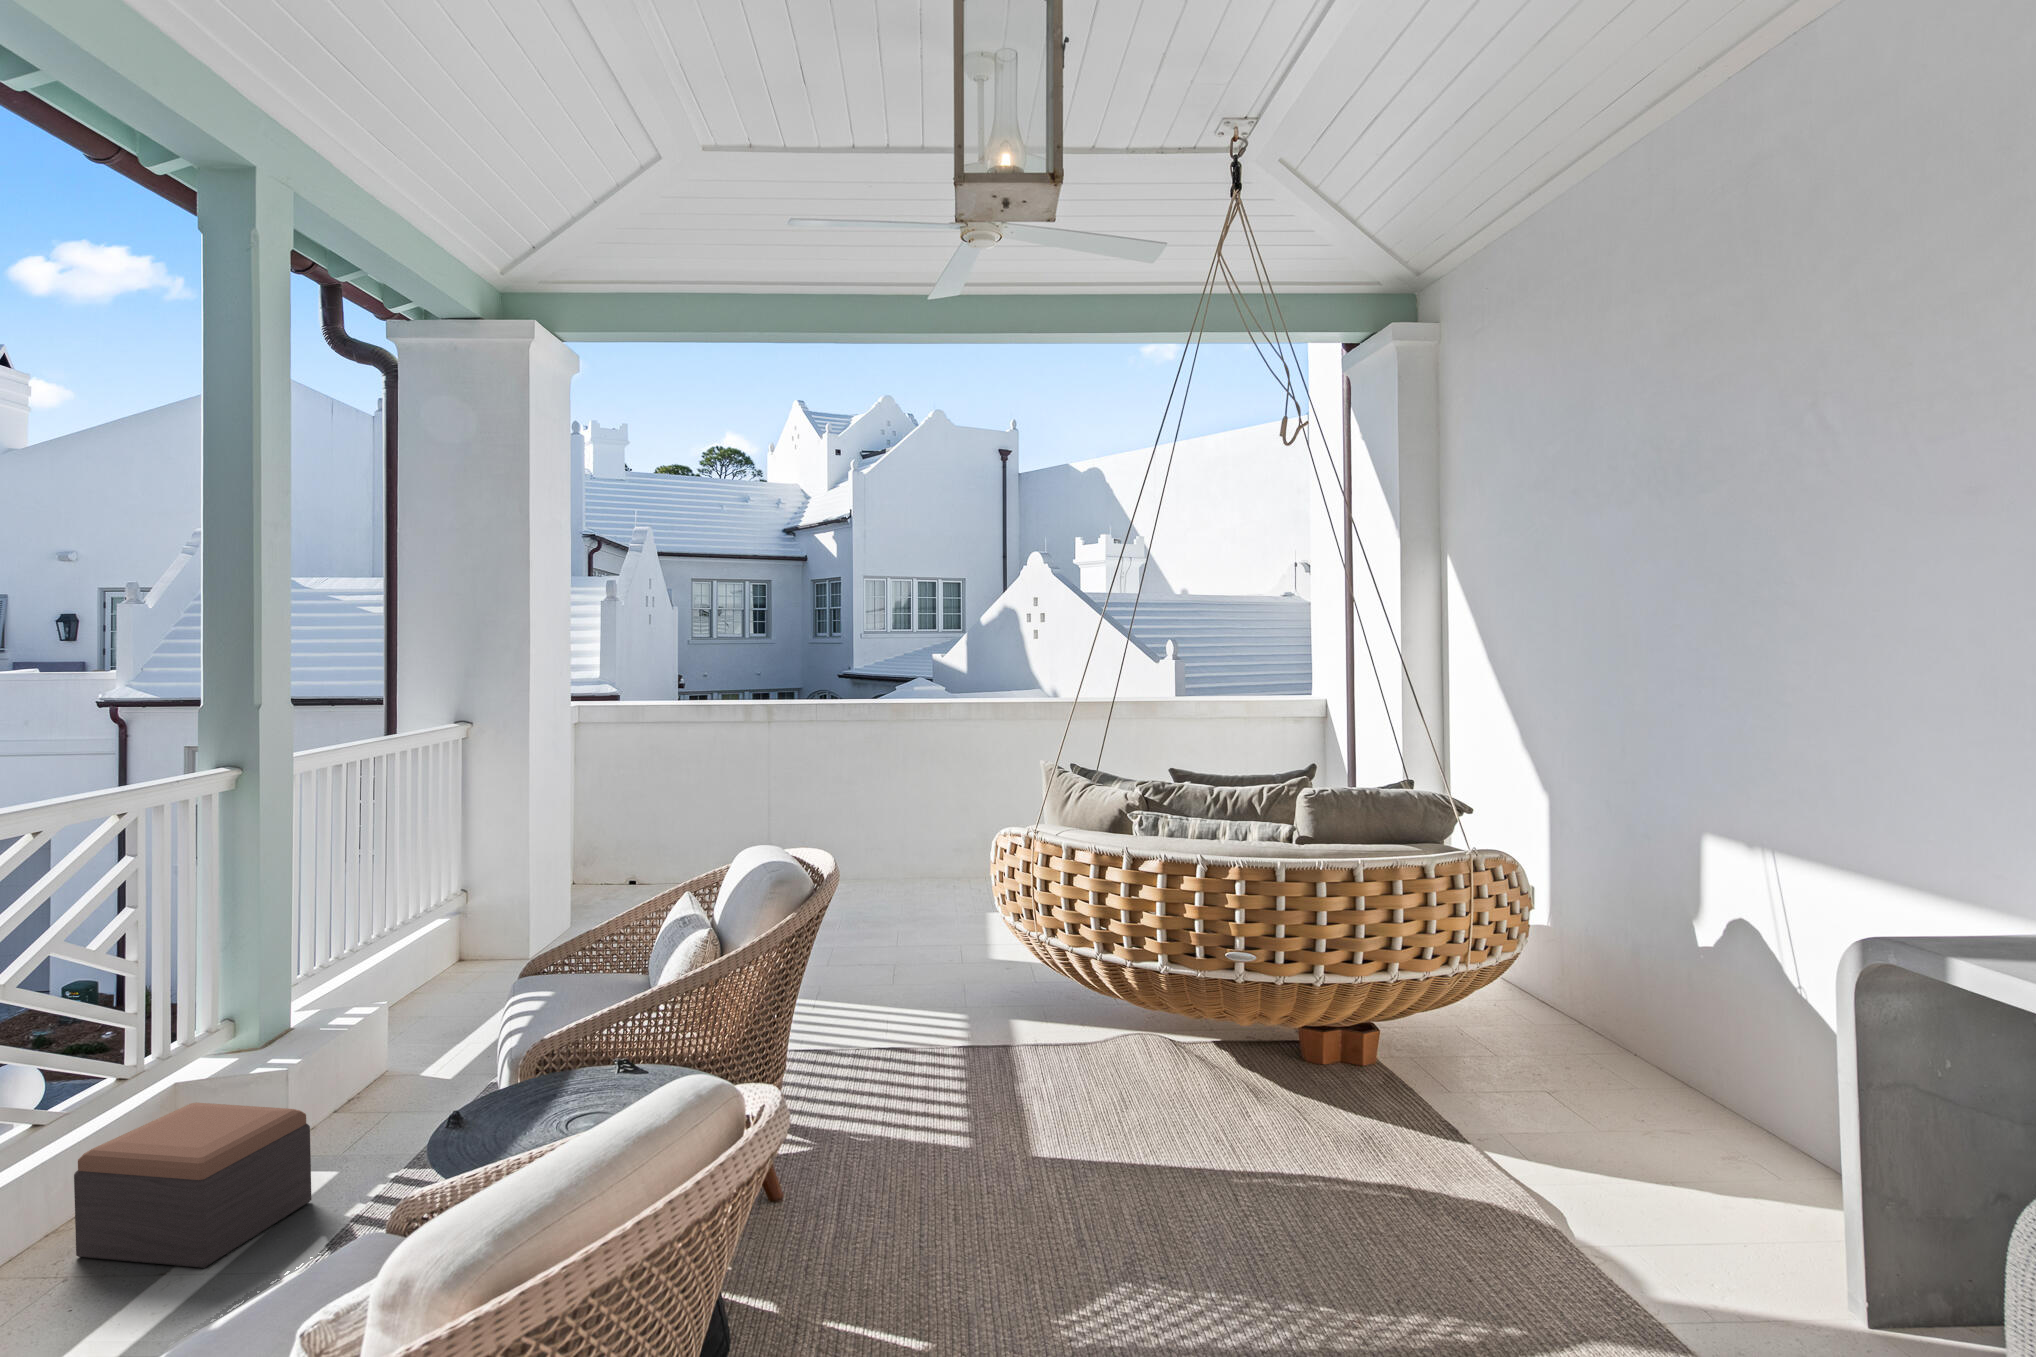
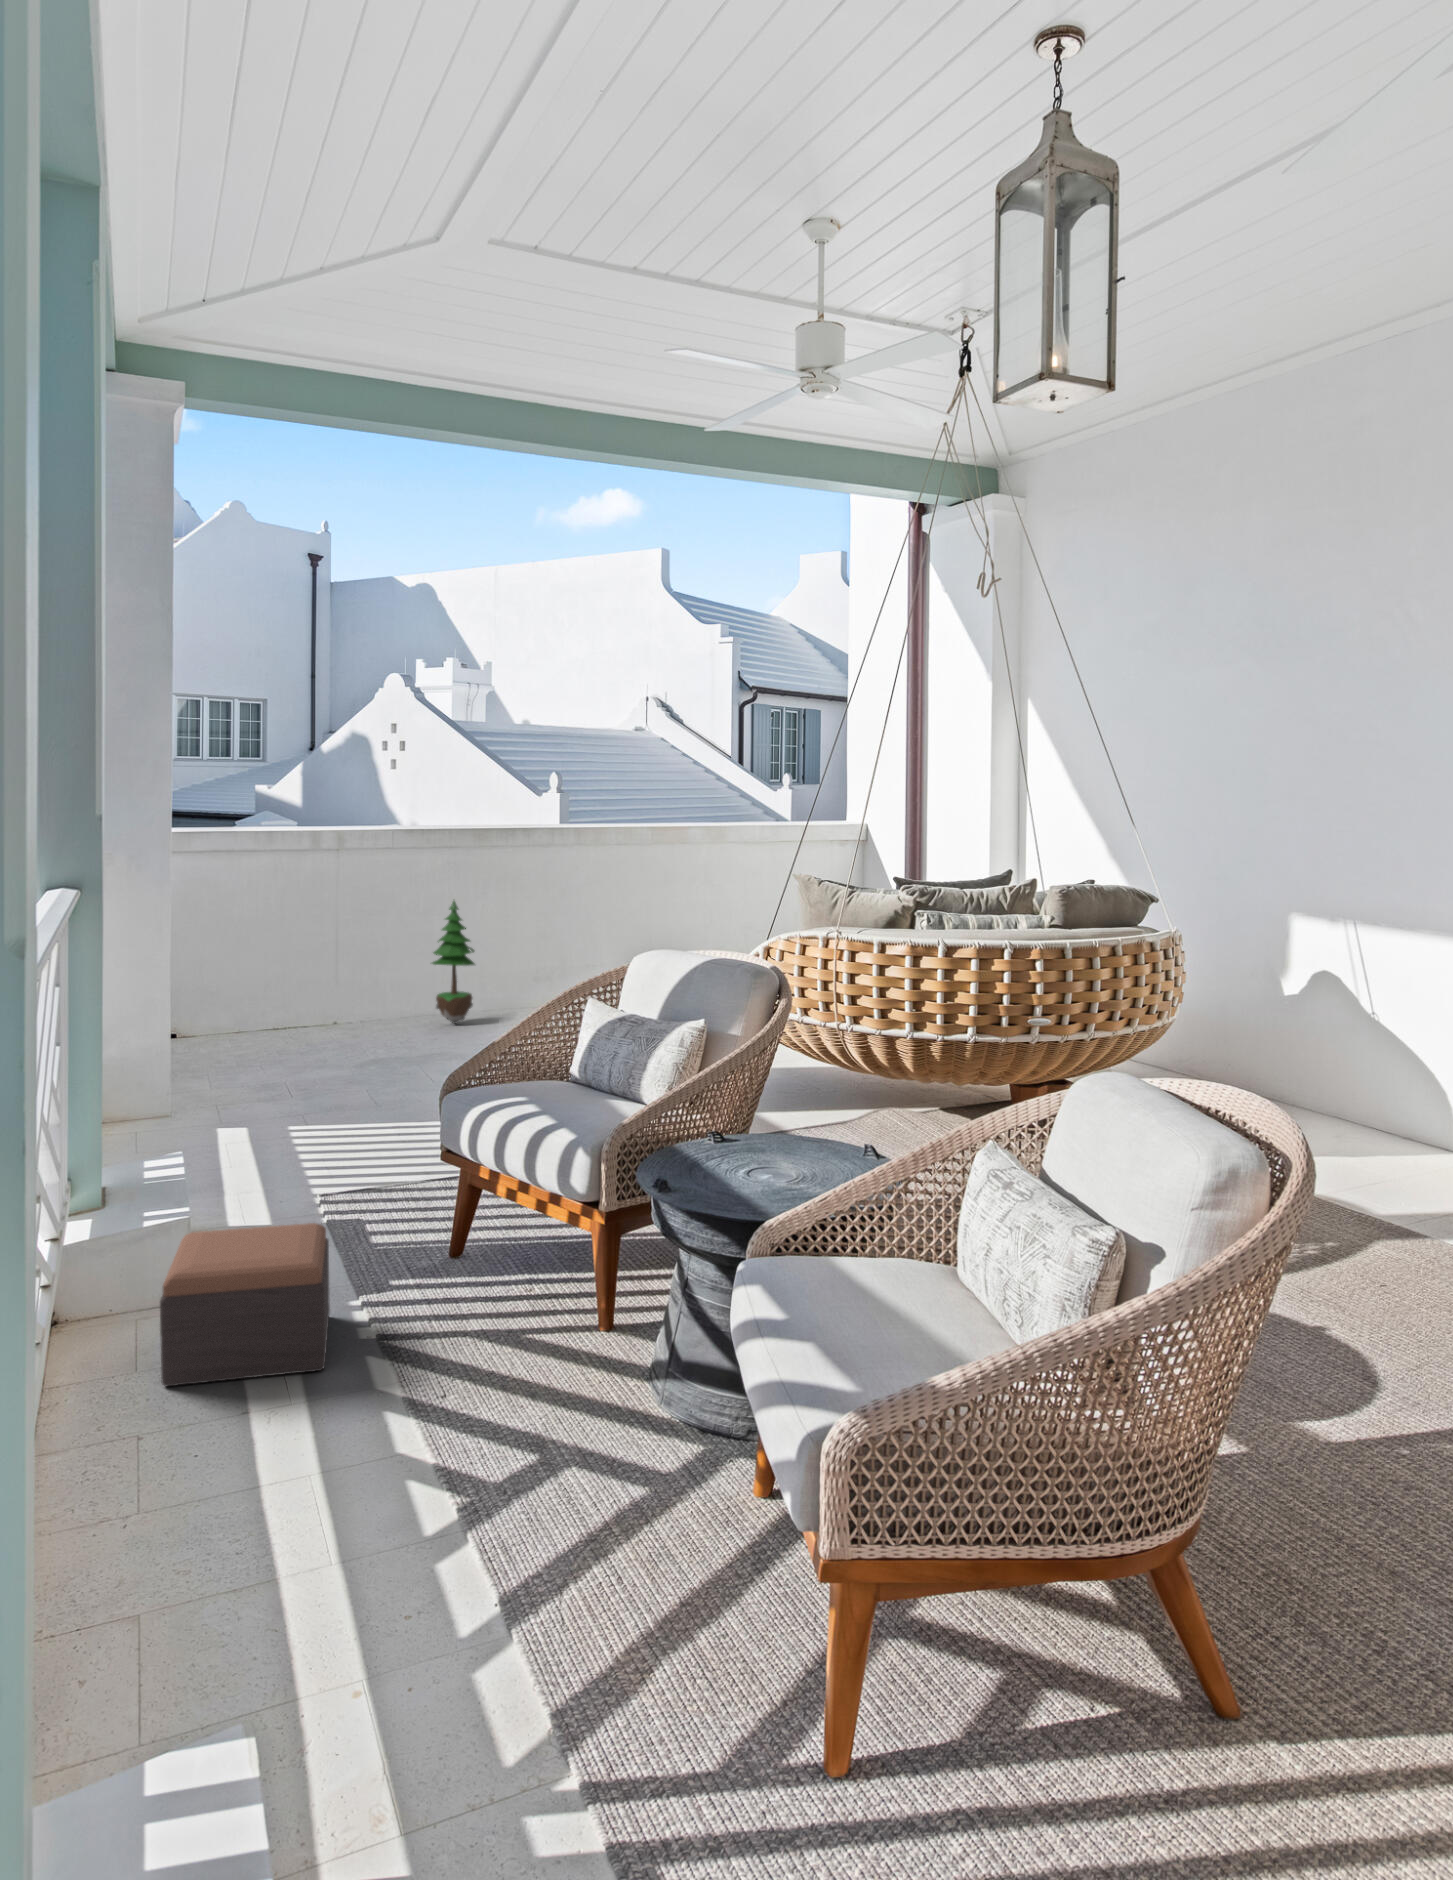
potted tree: none [887,766,929,885] -> present [432,901,475,1024]

